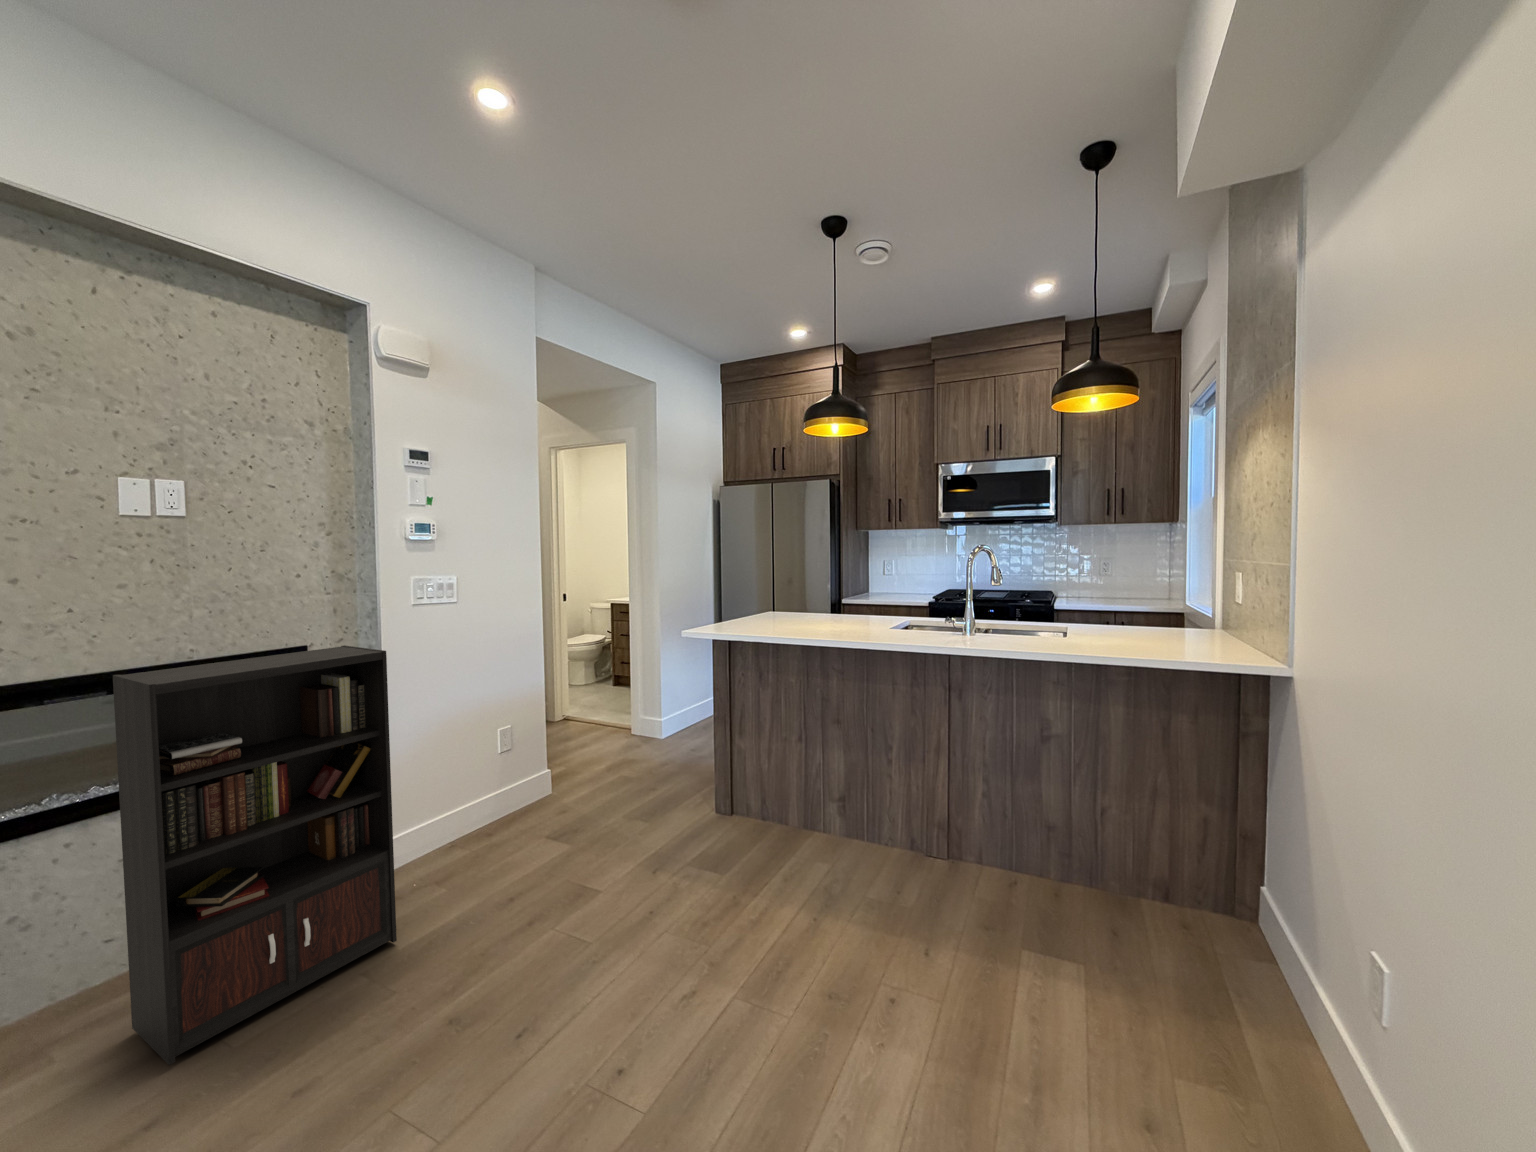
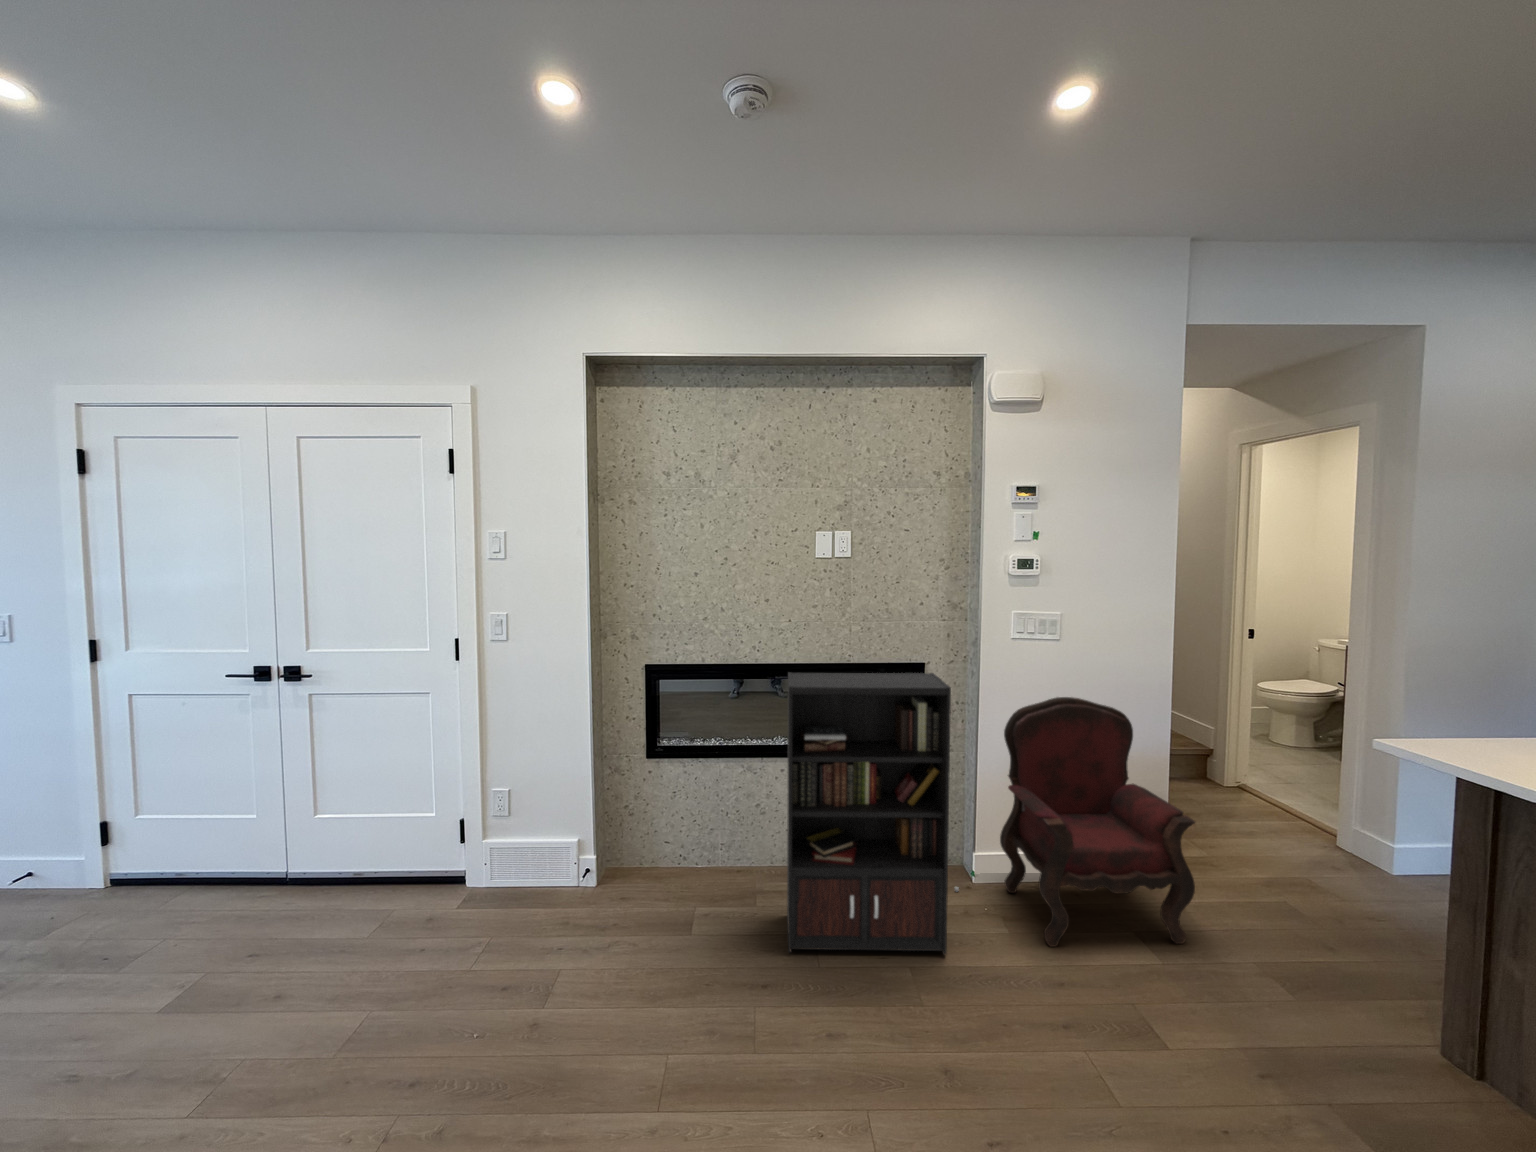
armchair: none [414,654,586,883] -> present [1000,697,1195,947]

